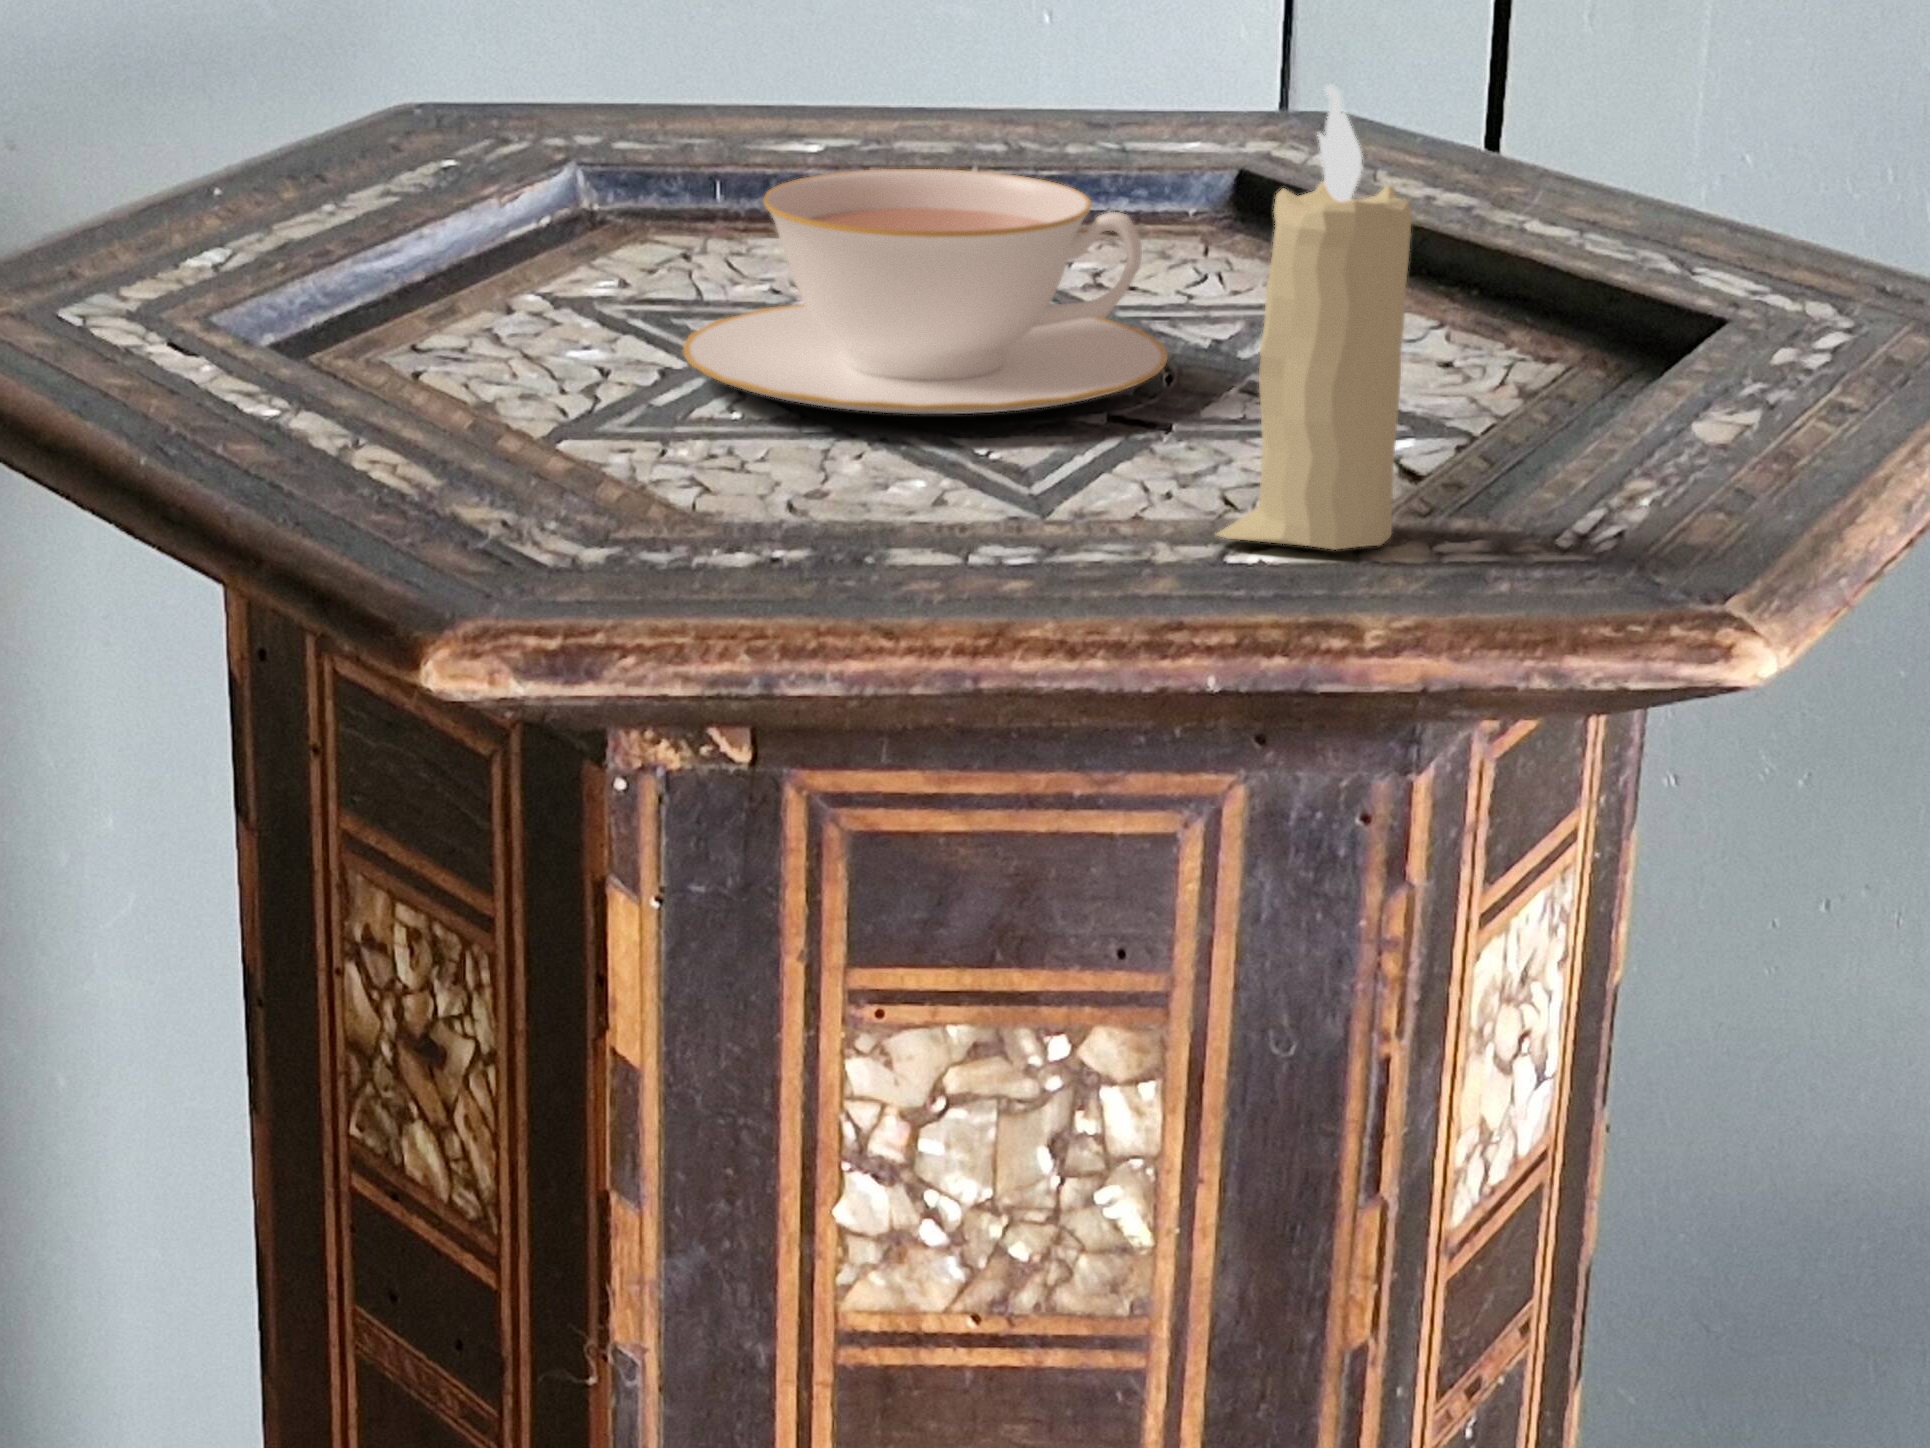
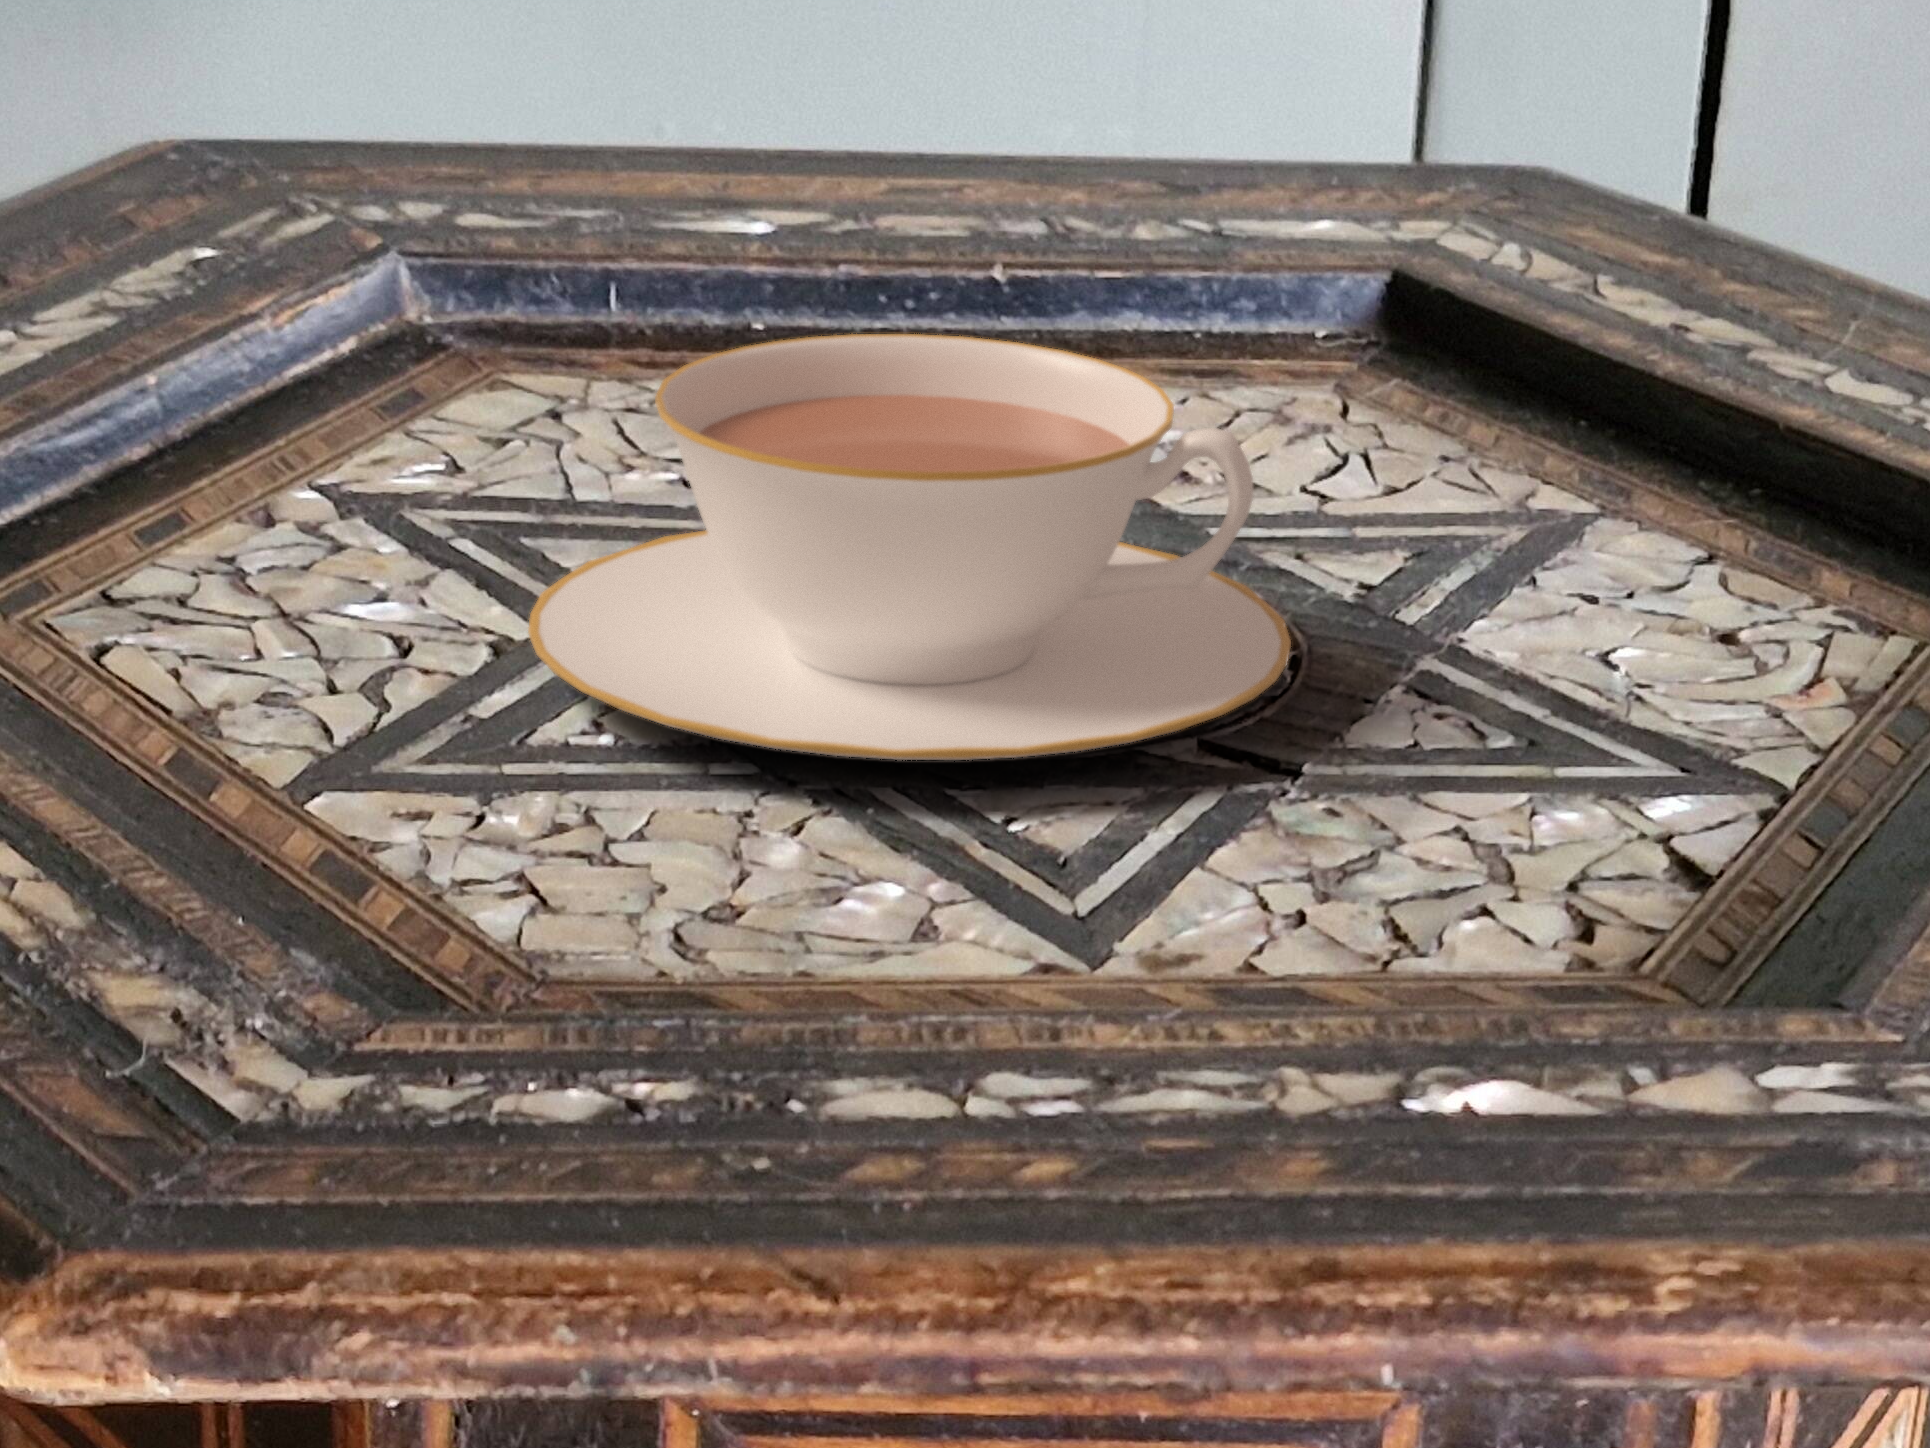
candle: present [1217,85,1412,549] -> none [1373,320,1713,1063]

